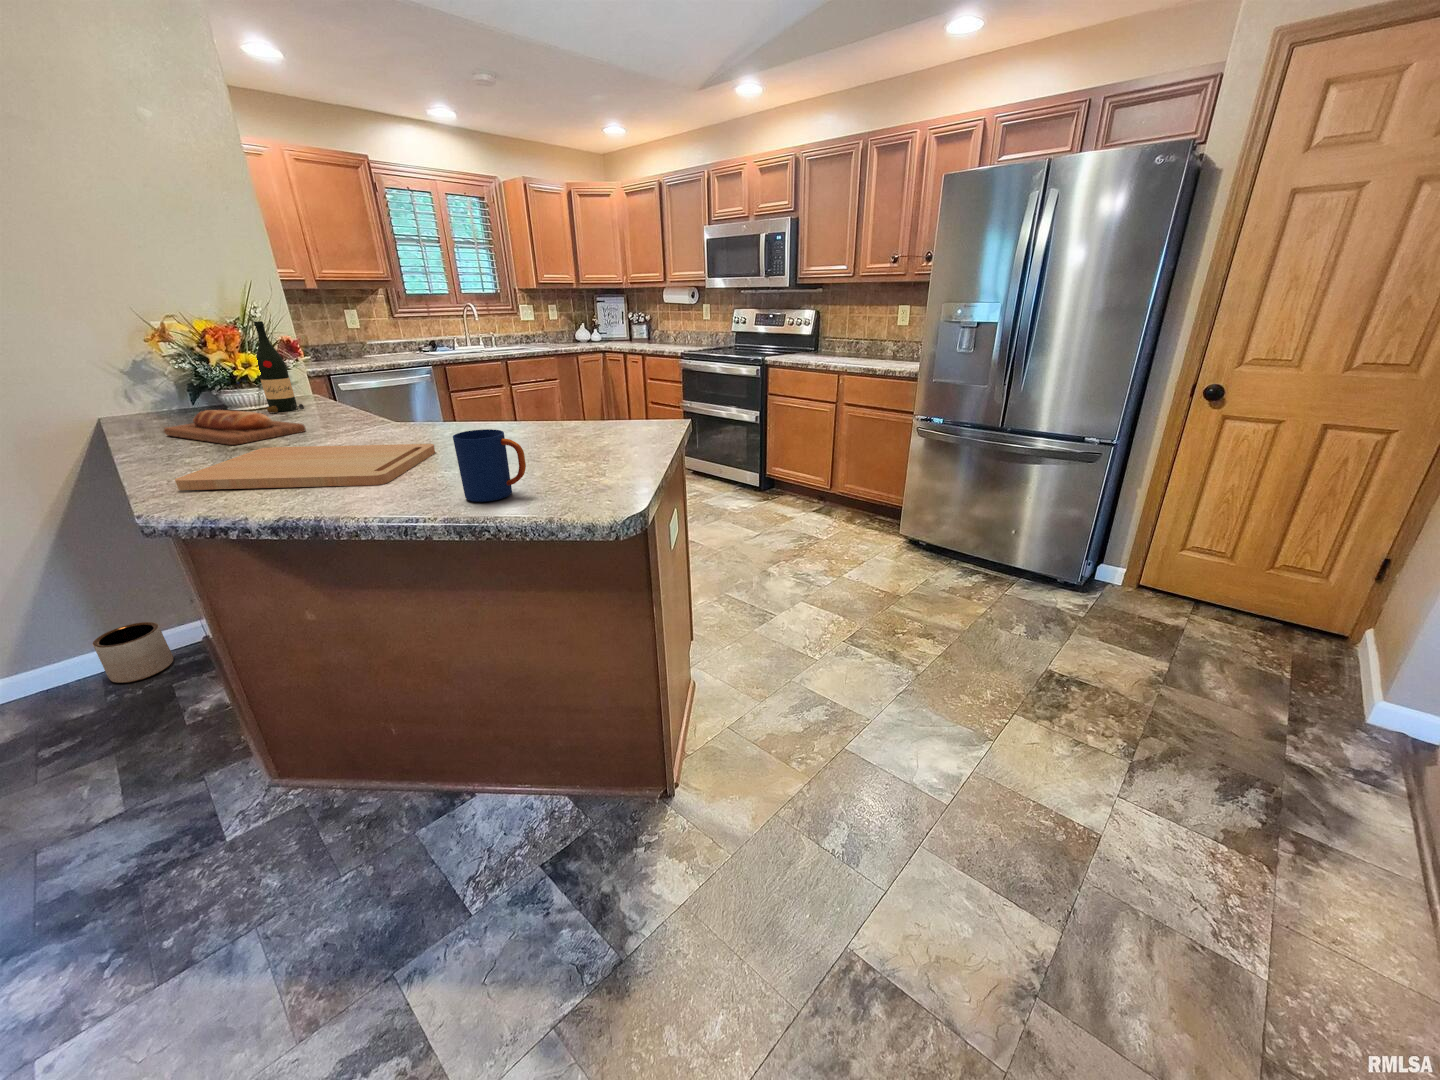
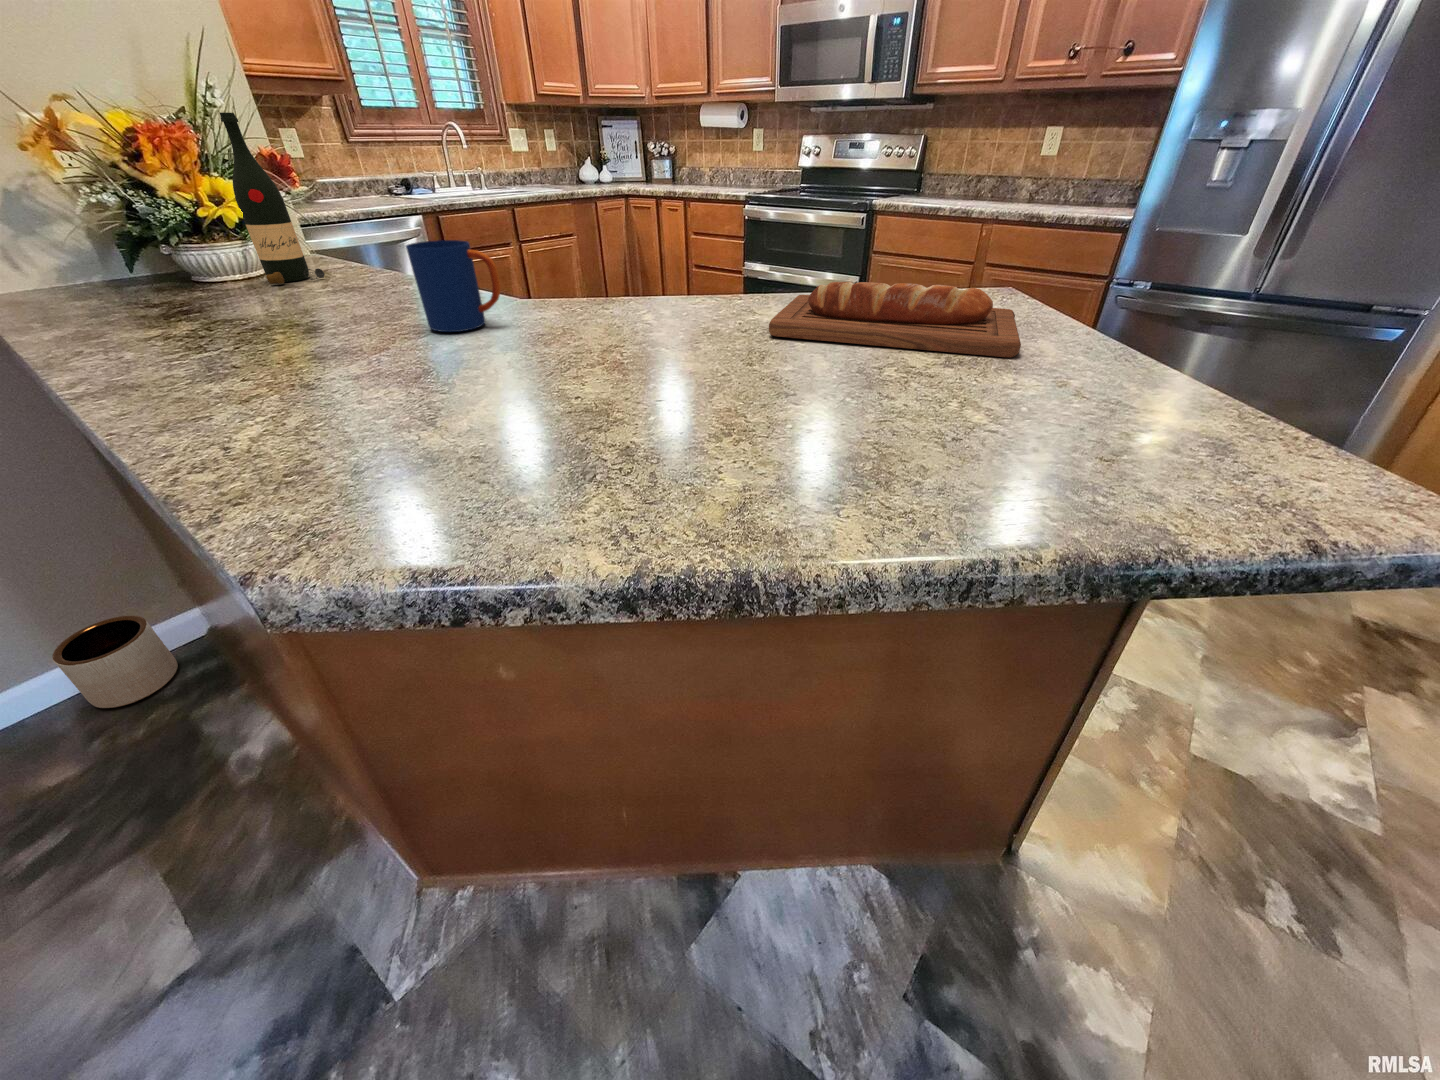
bread loaf: present [164,410,306,445] -> present [769,282,1021,357]
mug: present [453,429,526,502] -> present [406,240,501,332]
cutting board: present [175,444,435,490] -> none [254,342,718,473]

